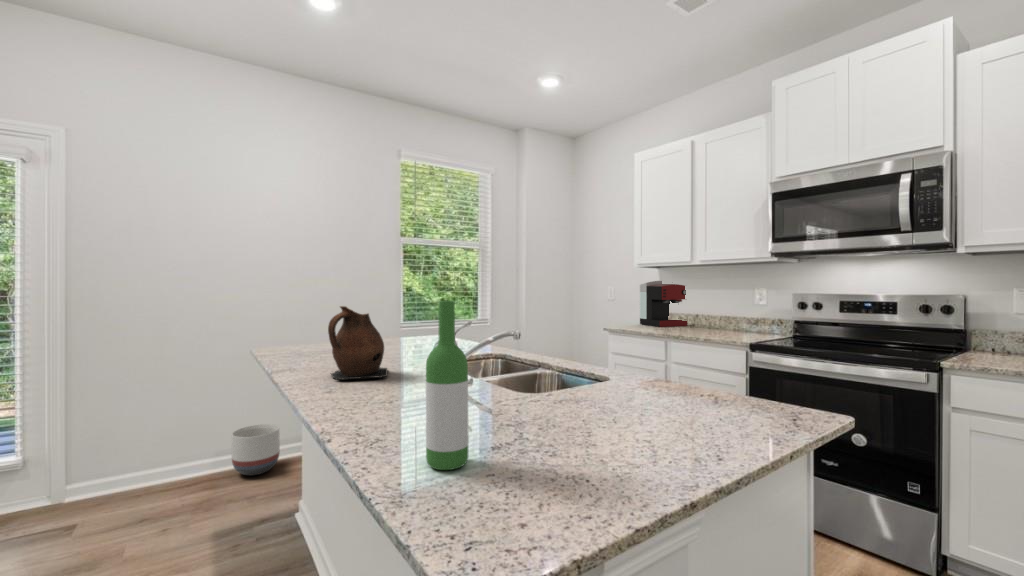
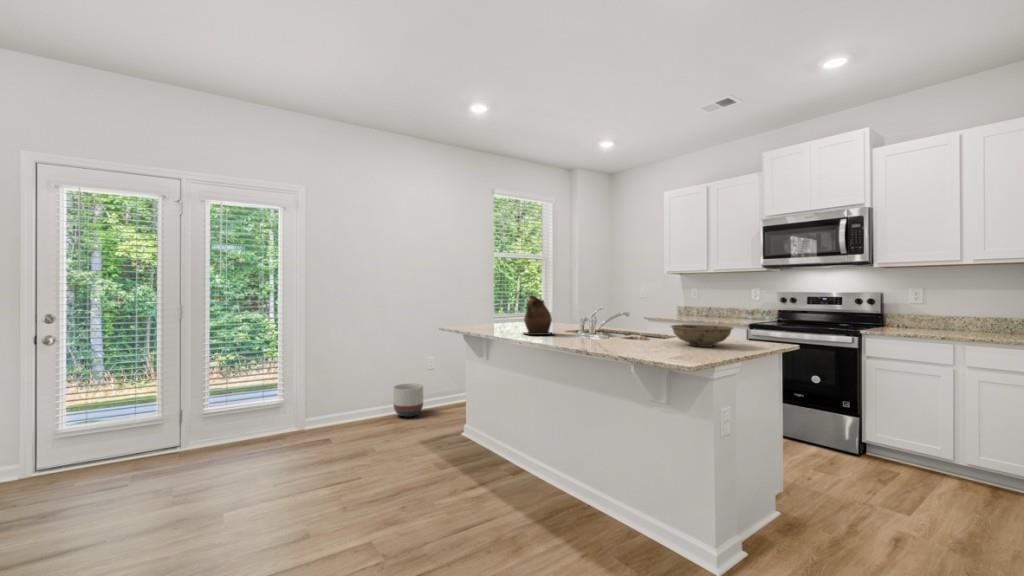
coffee maker: present [640,281,687,327] -> none [667,284,703,317]
wine bottle: present [426,301,469,470] -> none [633,289,650,353]
bowl: none [565,368,697,427] -> present [671,324,733,347]

